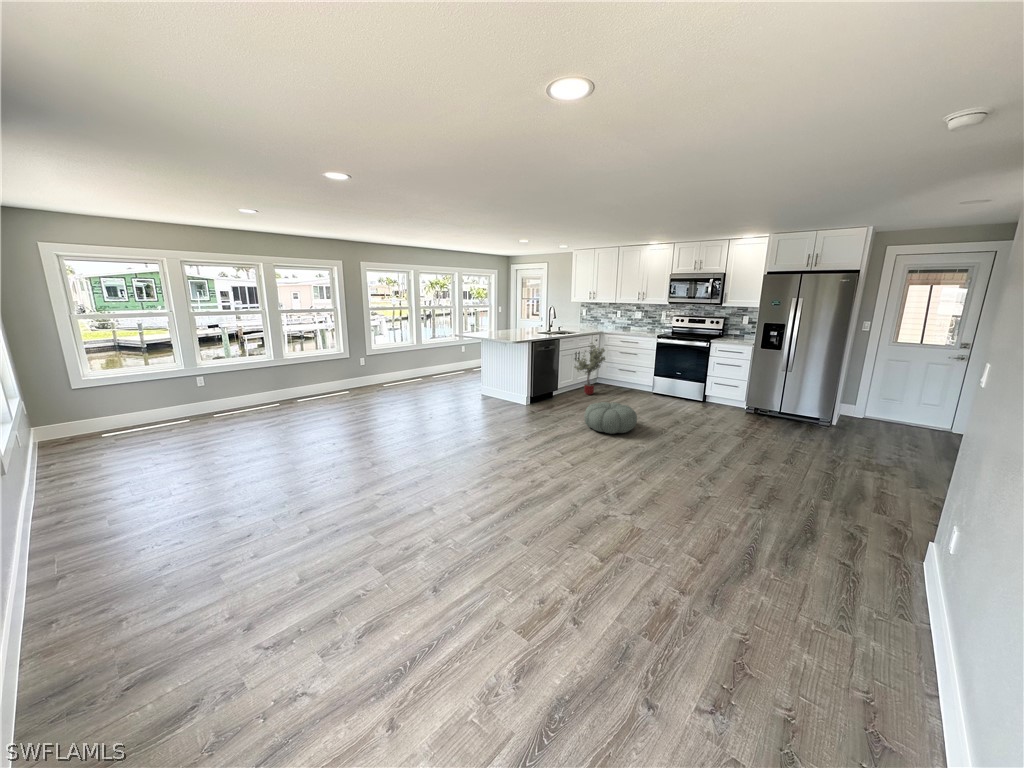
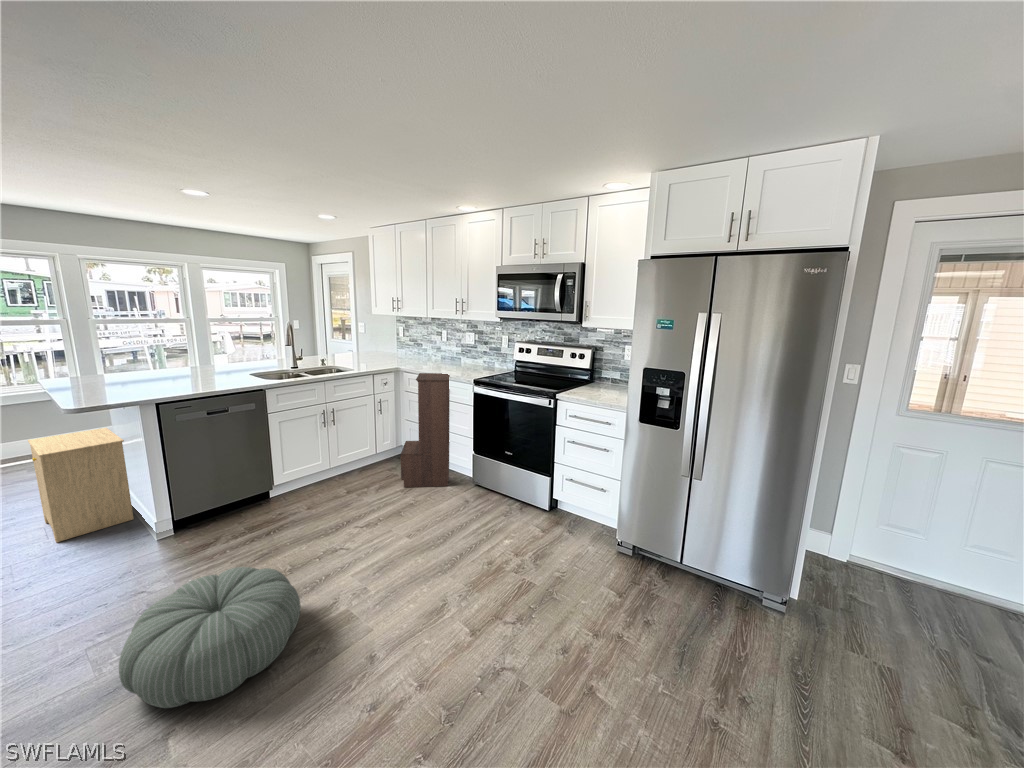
bookshelf: none [609,334,644,393] -> present [401,373,450,487]
potted tree: present [574,343,605,395] -> none [298,390,382,495]
side table: none [469,359,508,405] -> present [28,428,134,542]

